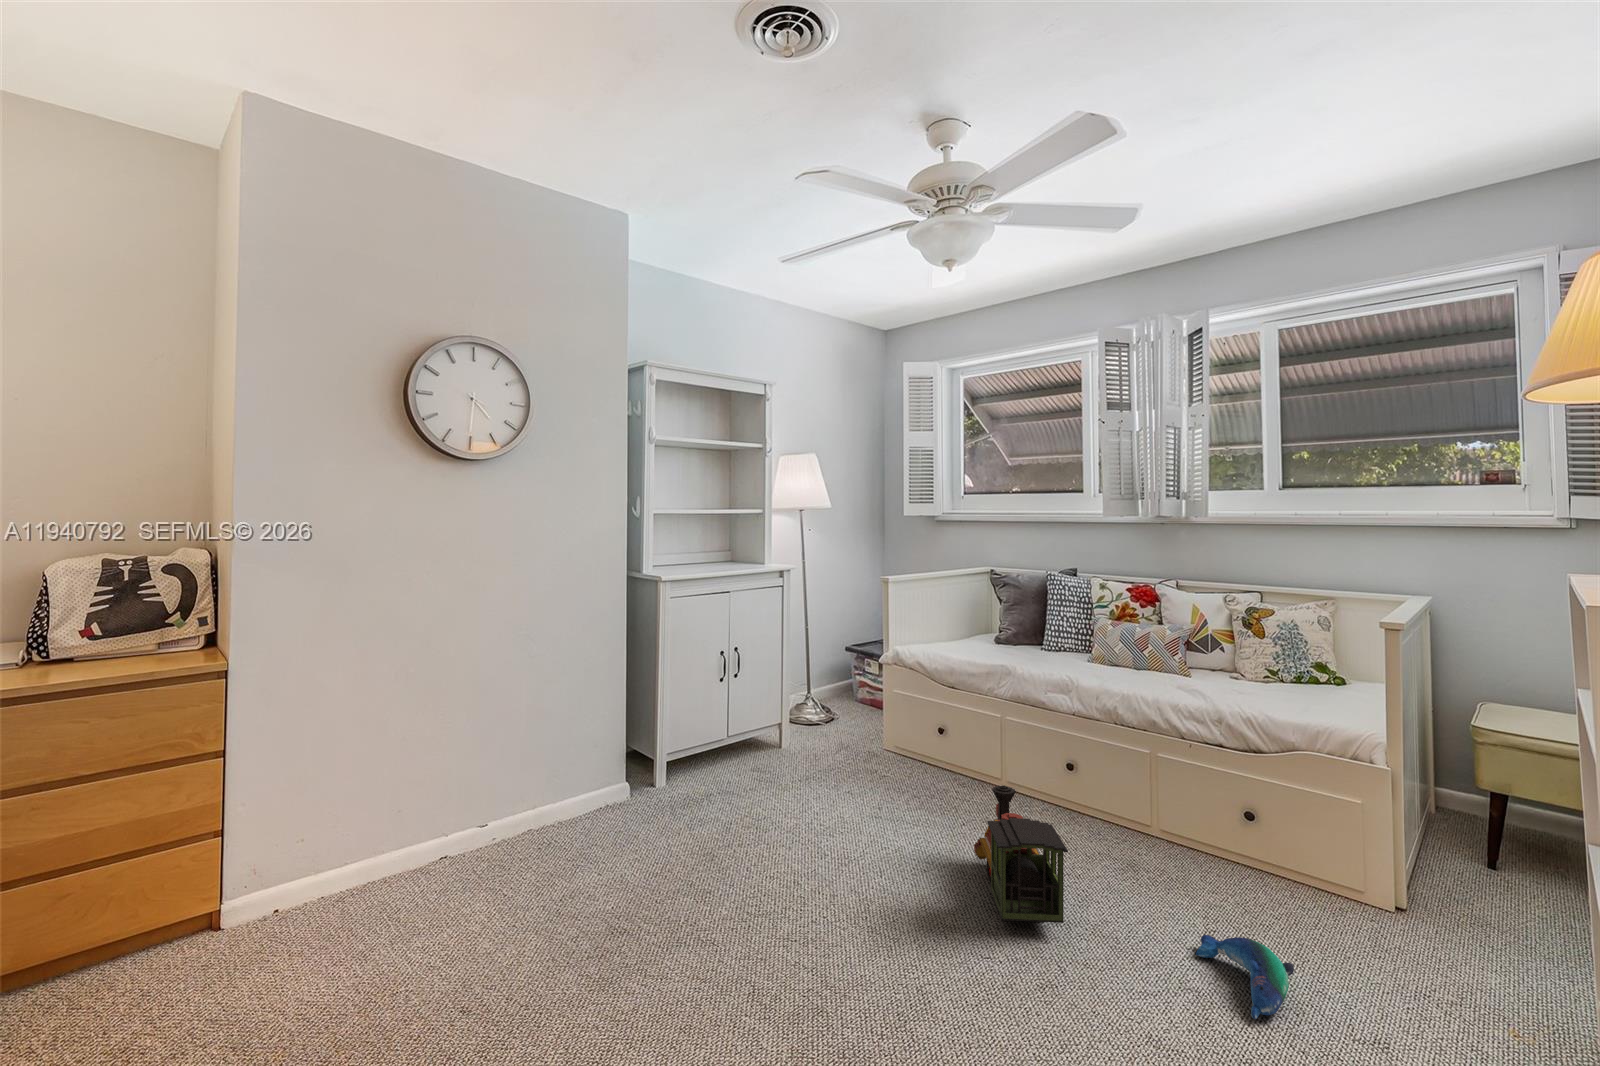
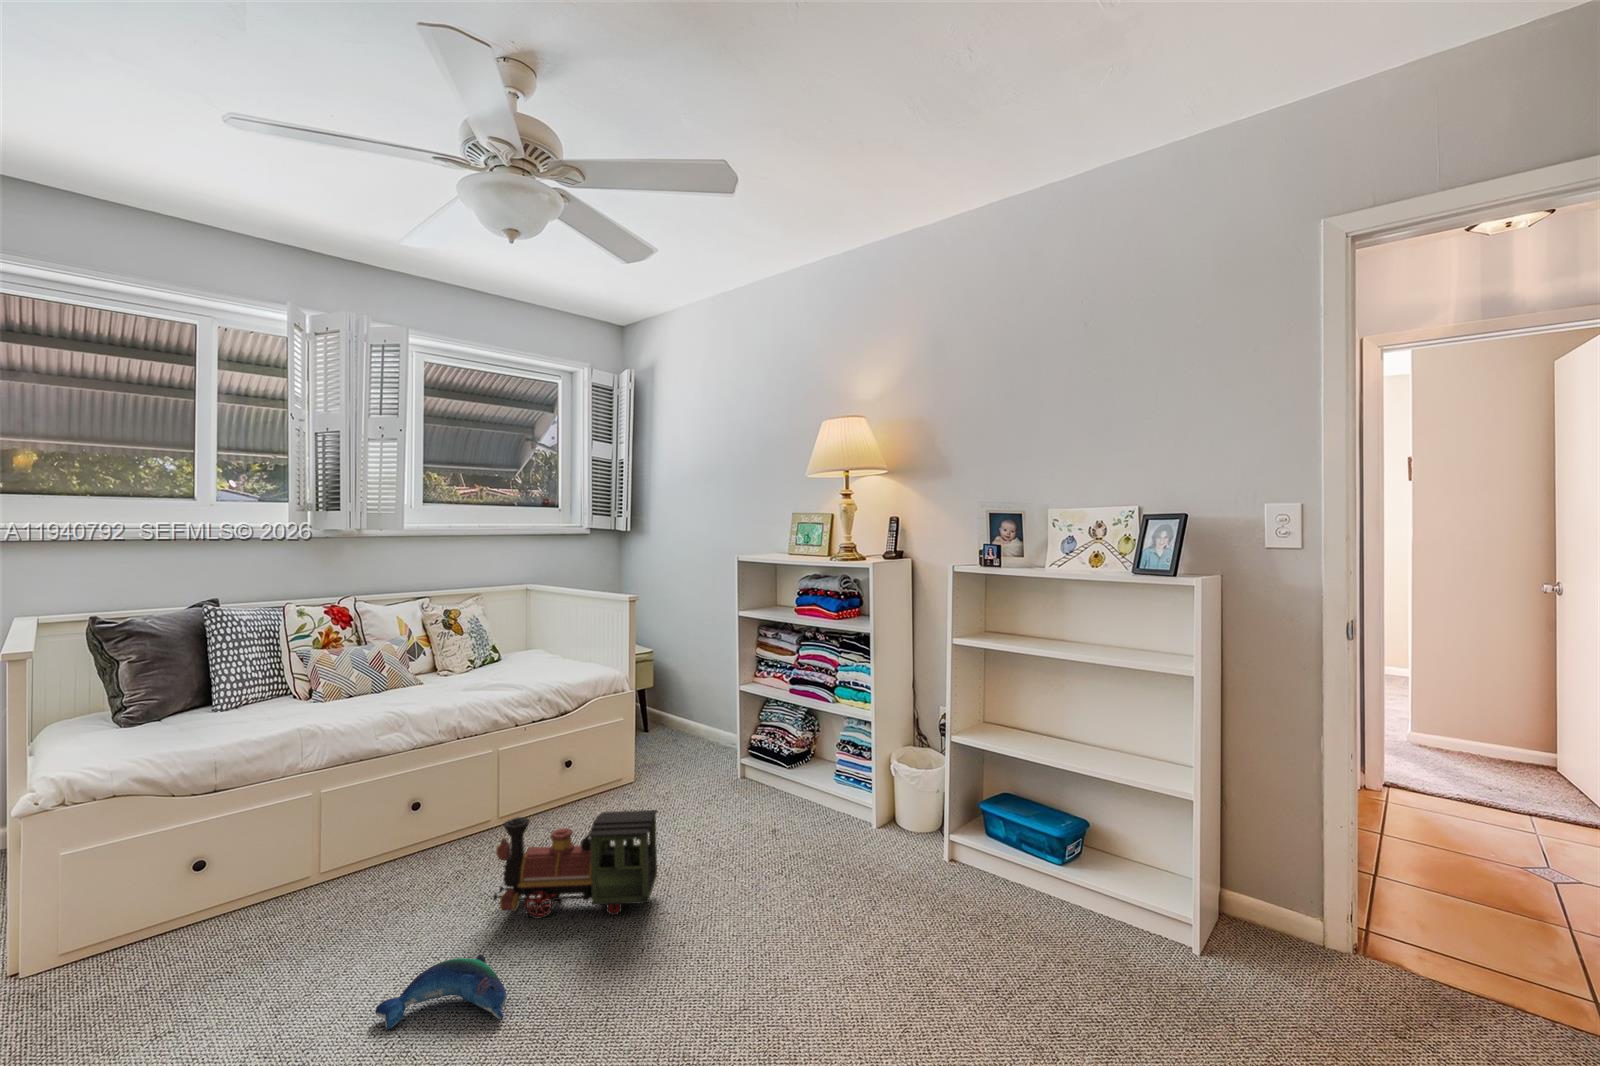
plush toy: present [1196,935,1294,1019] -> present [375,954,507,1029]

